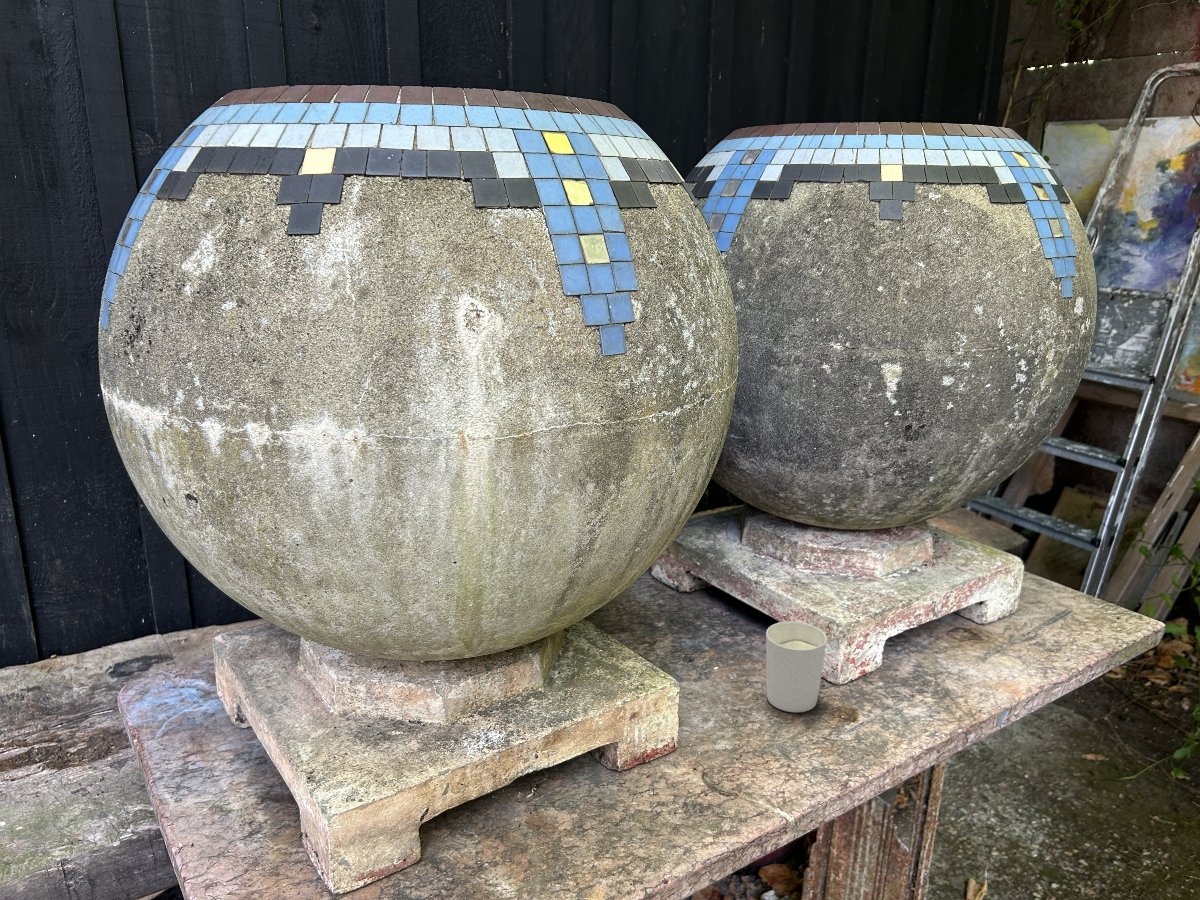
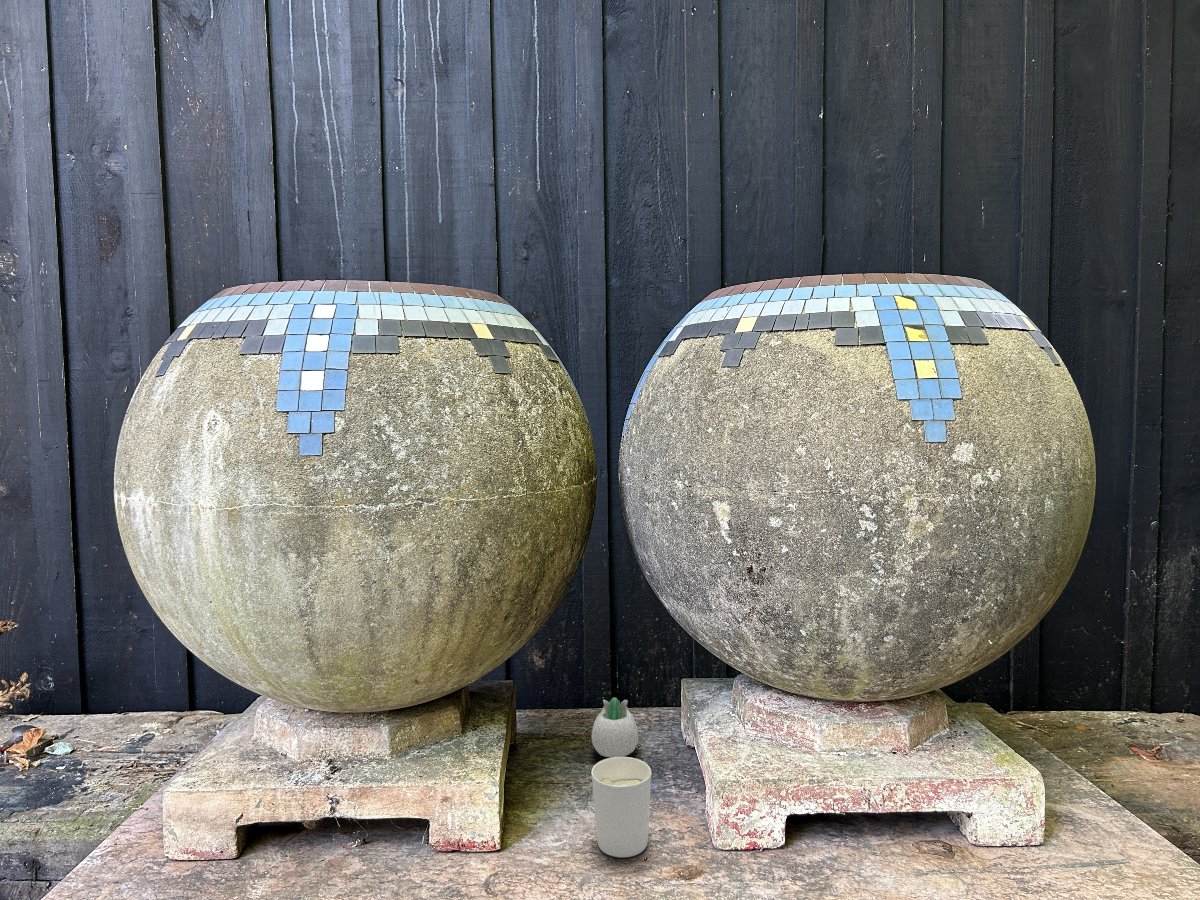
succulent planter: none [662,568,716,628] -> present [591,698,639,758]

